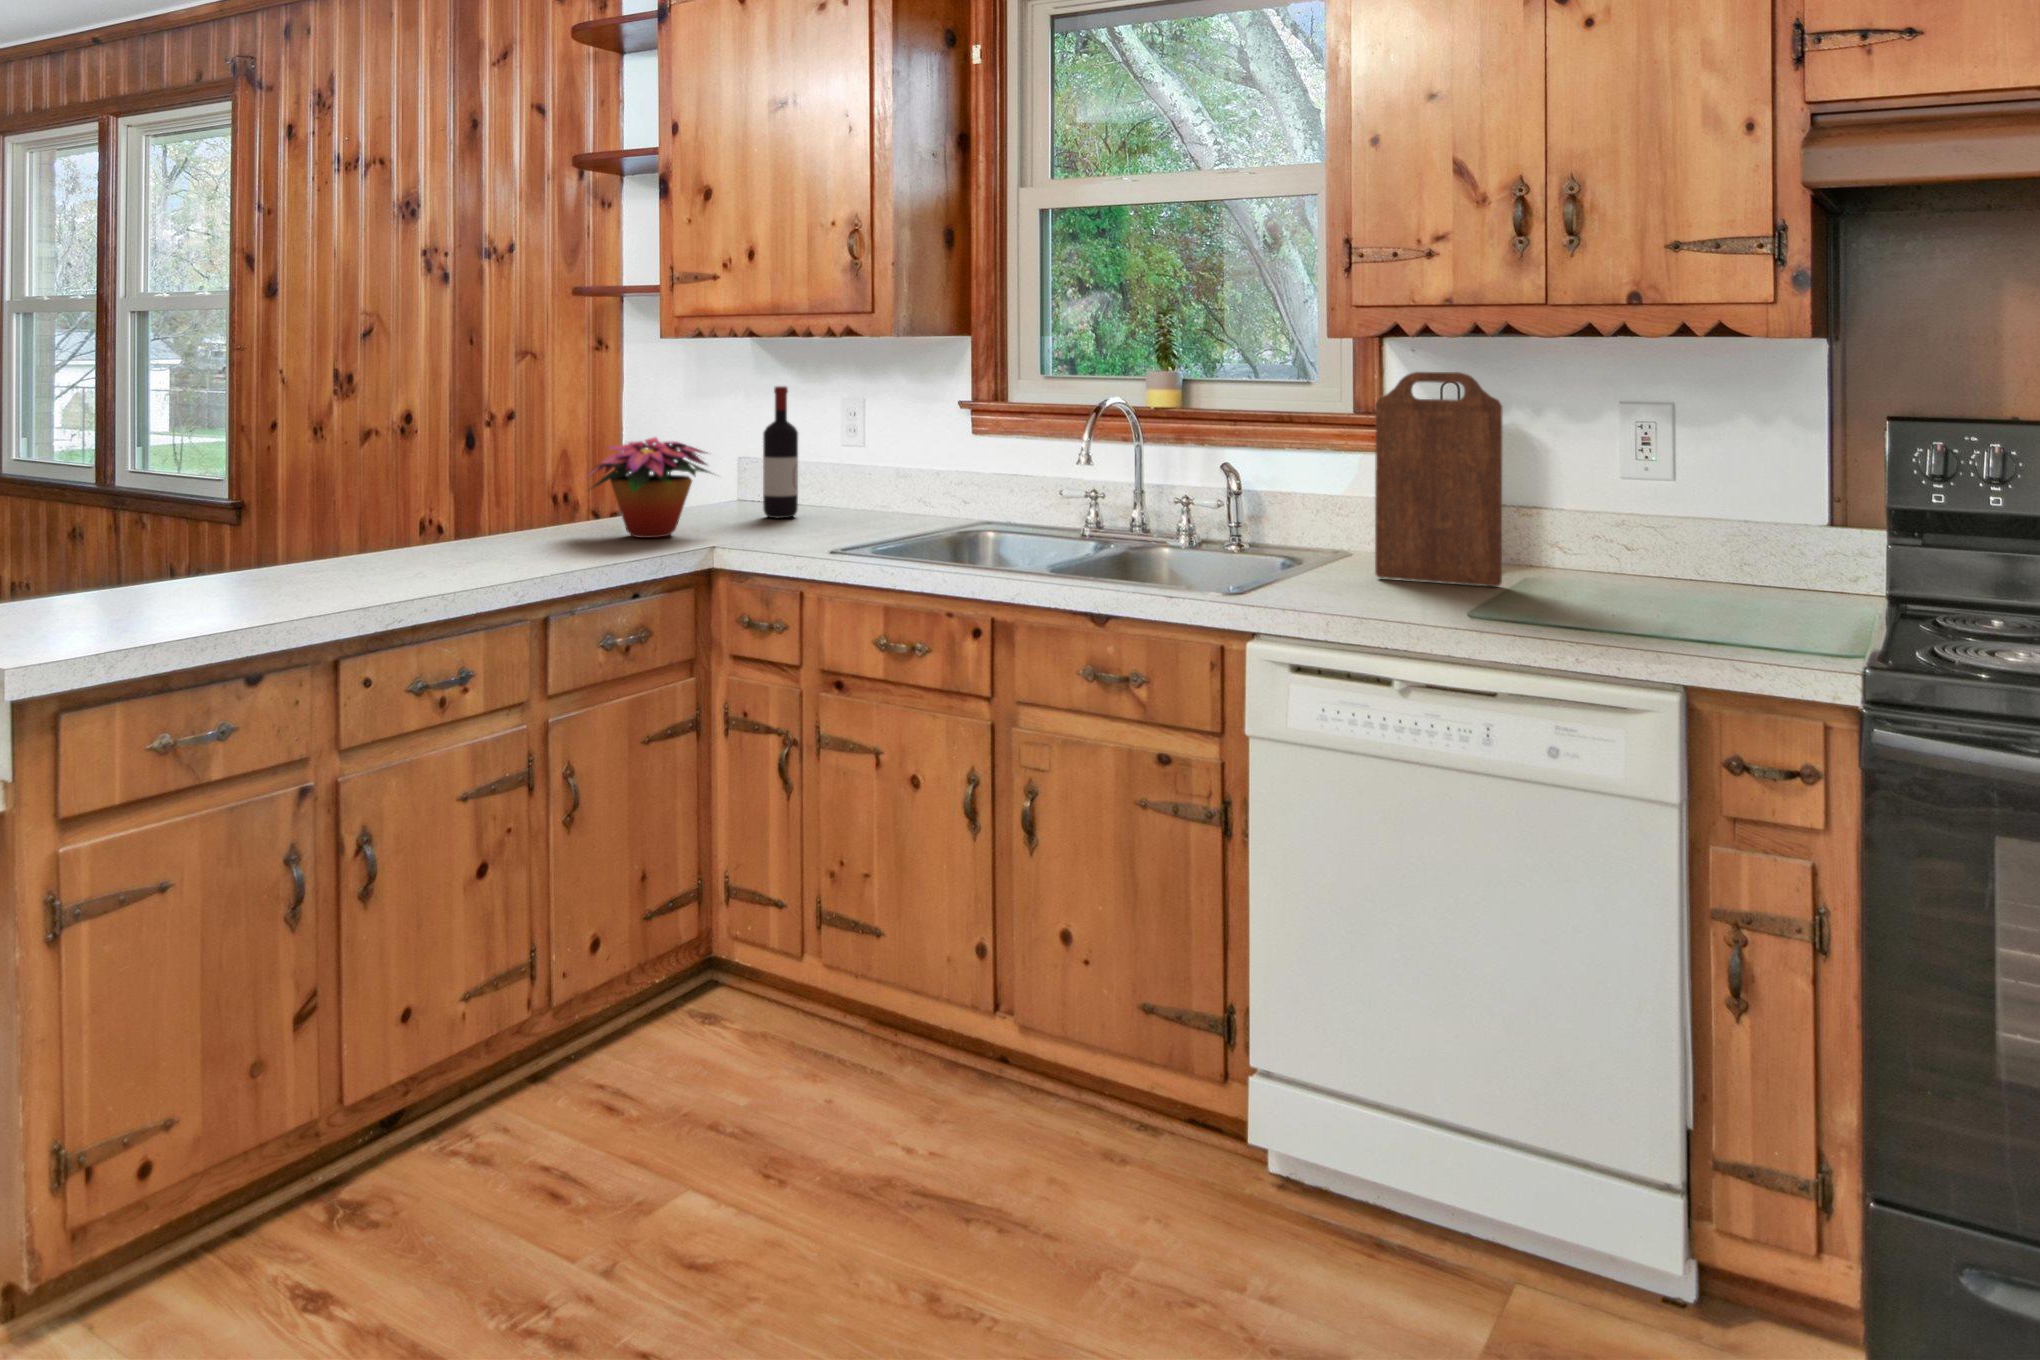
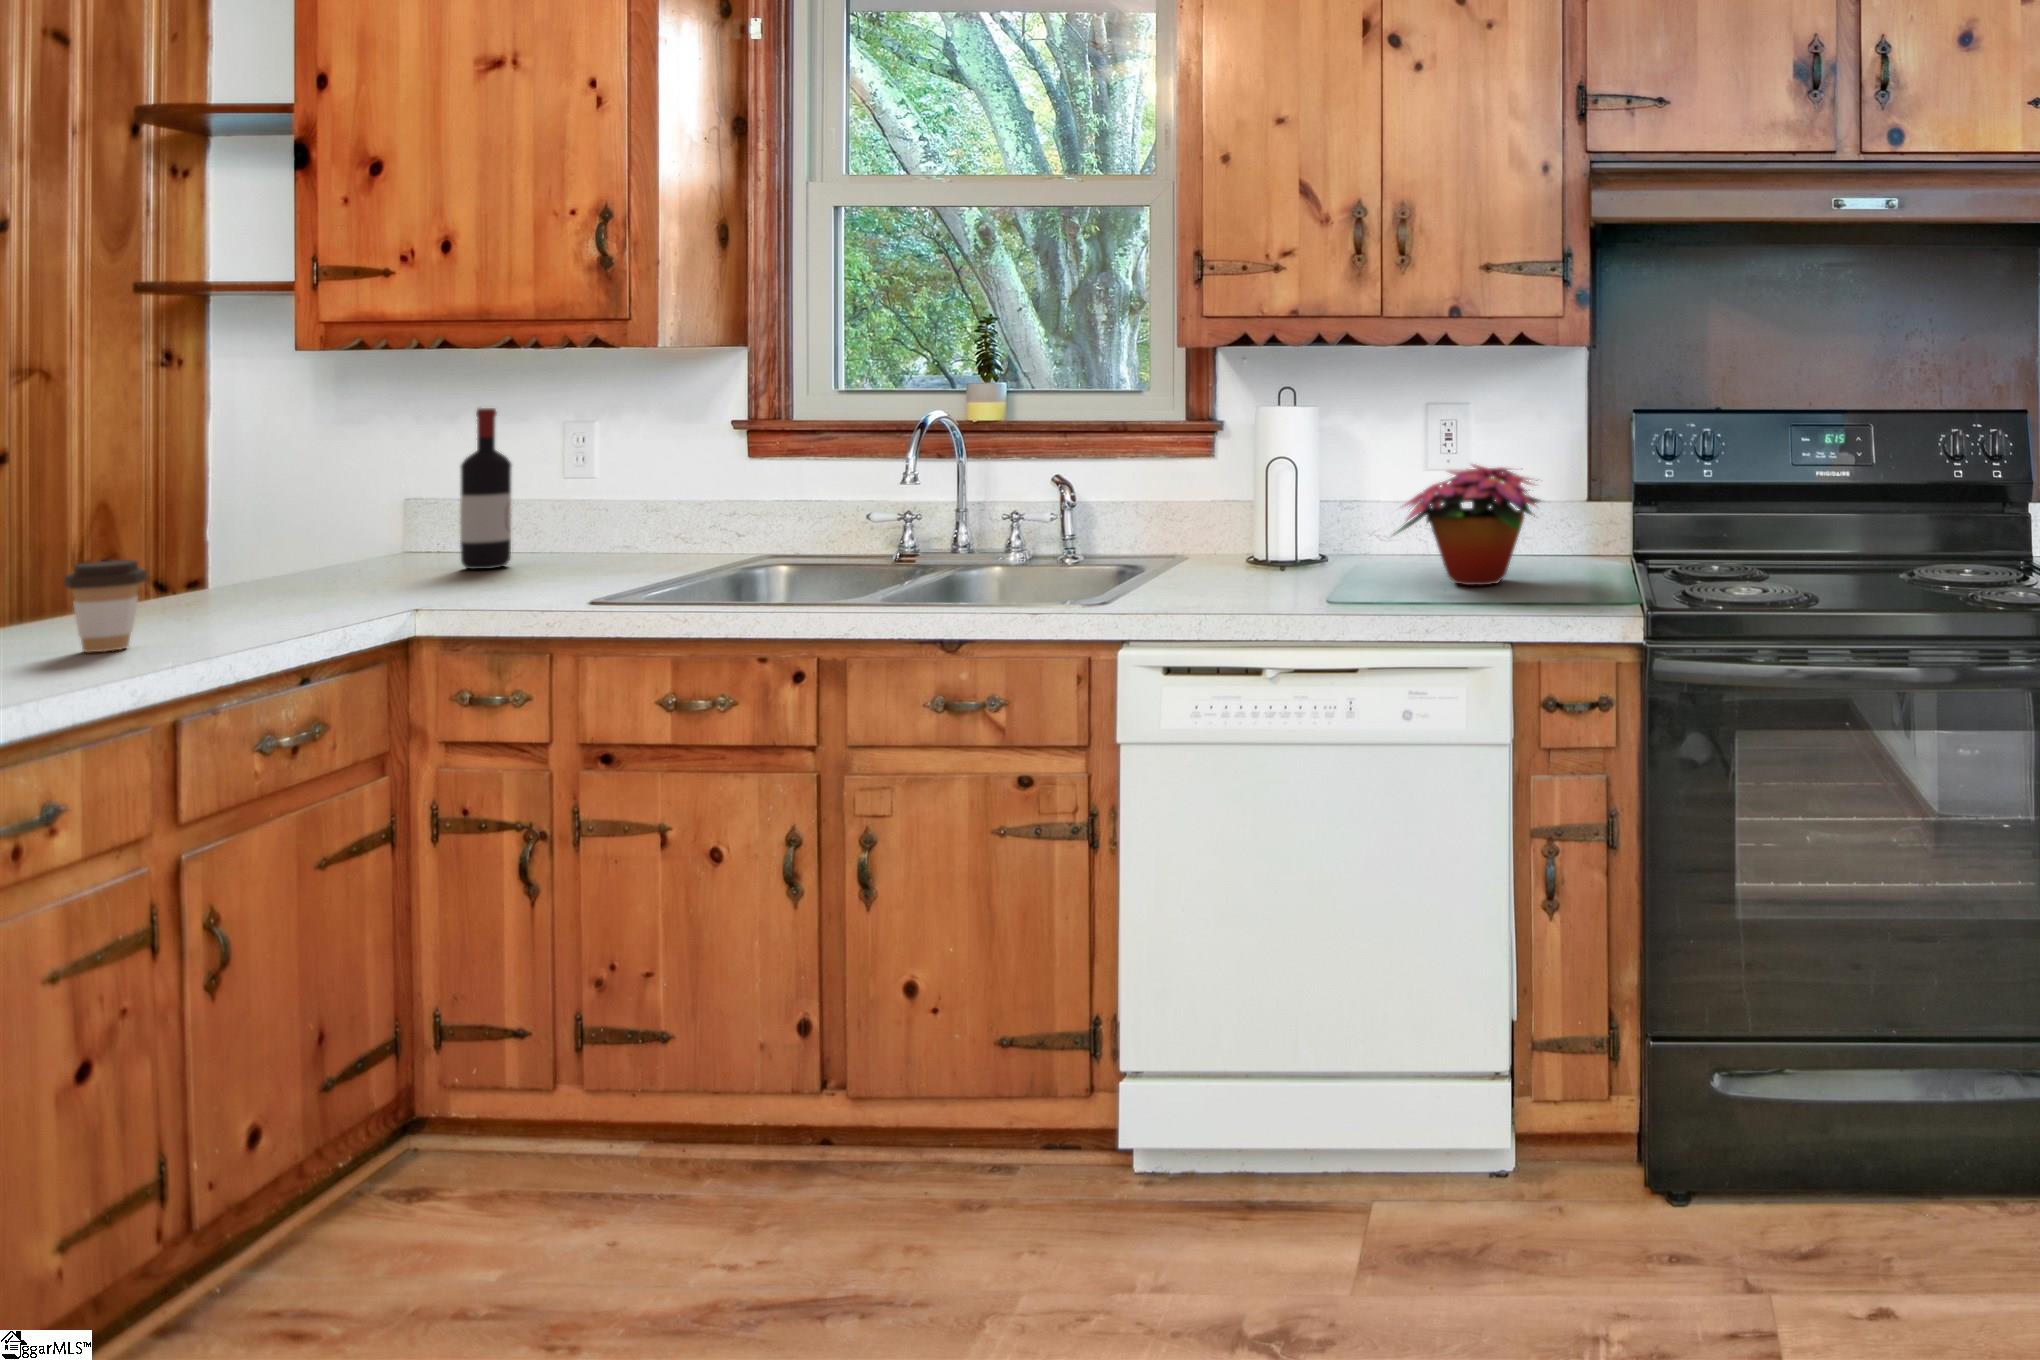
cutting board: present [1375,372,1502,586] -> none [1225,379,1341,577]
flower arrangement: present [588,437,710,538] -> present [1395,464,1540,585]
coffee cup: none [493,493,540,560] -> present [64,560,147,652]

